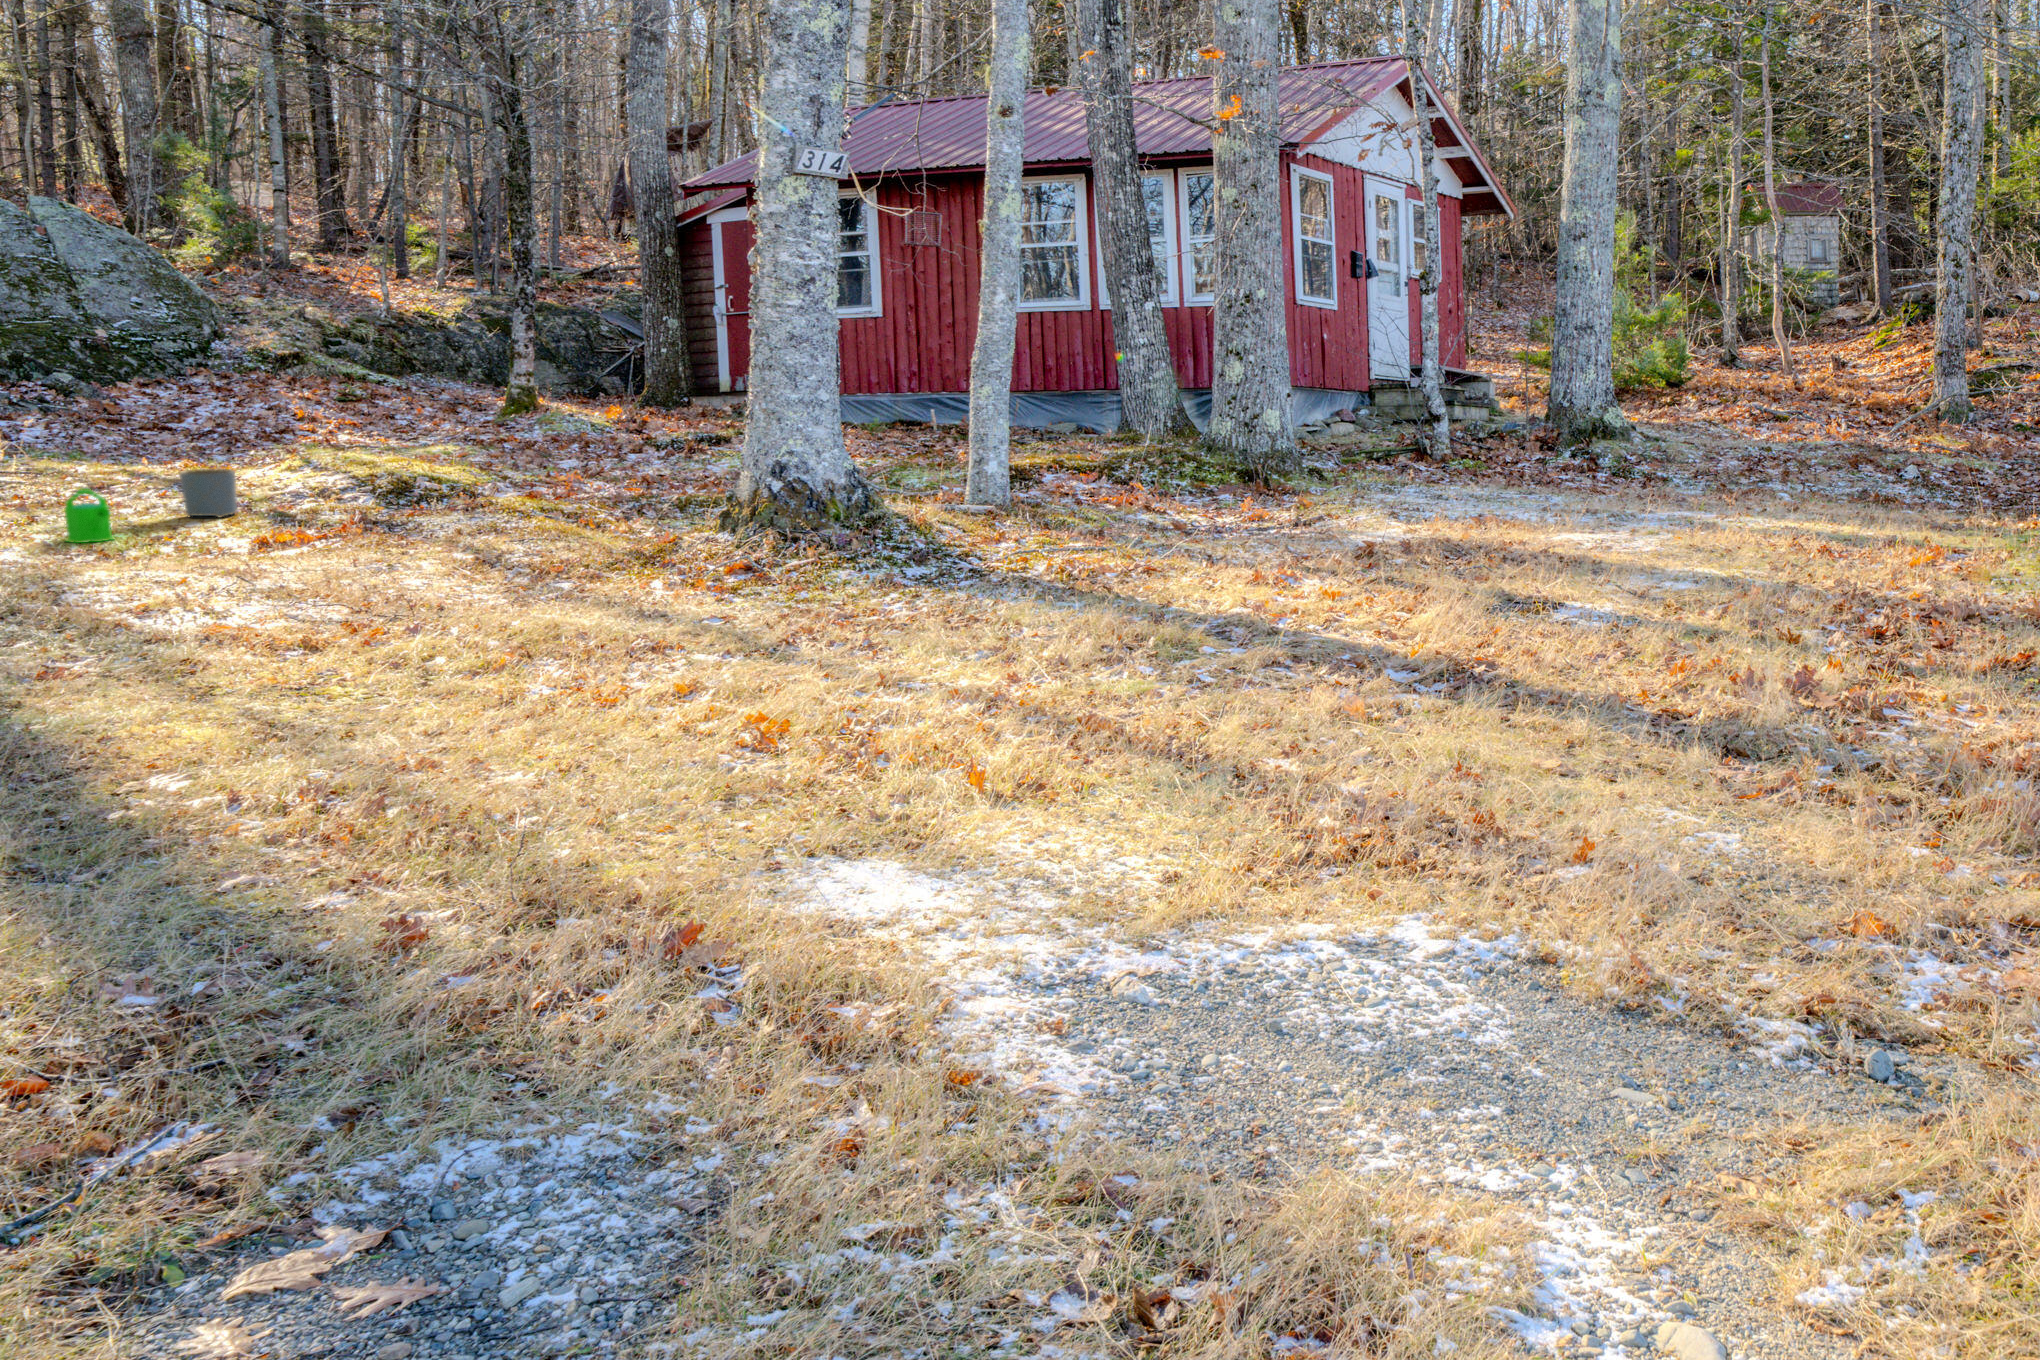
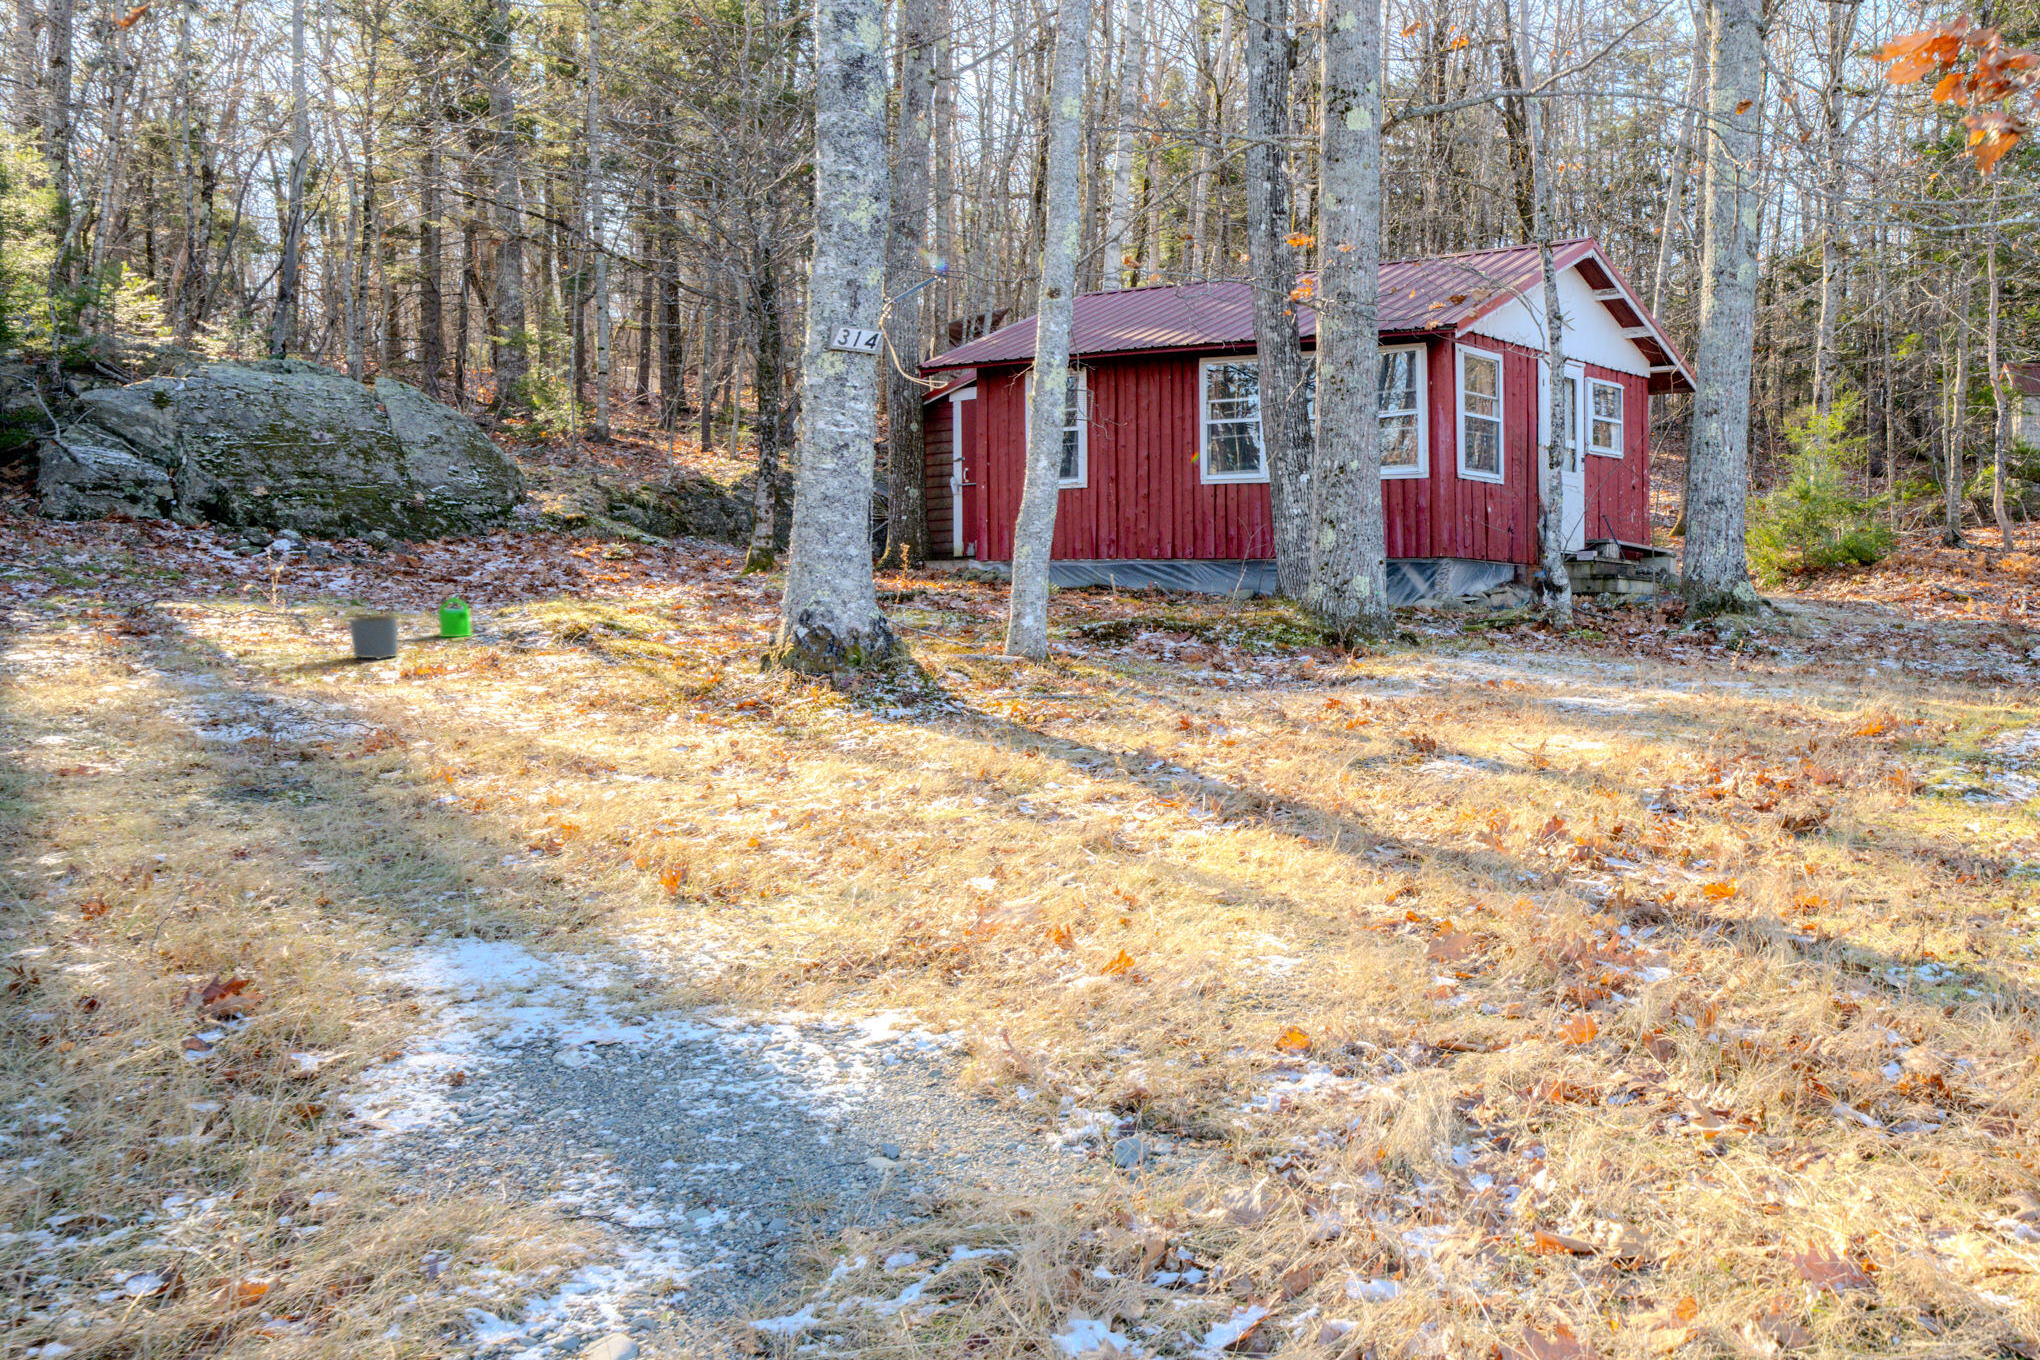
watering can: present [65,488,114,543] -> present [439,598,471,637]

